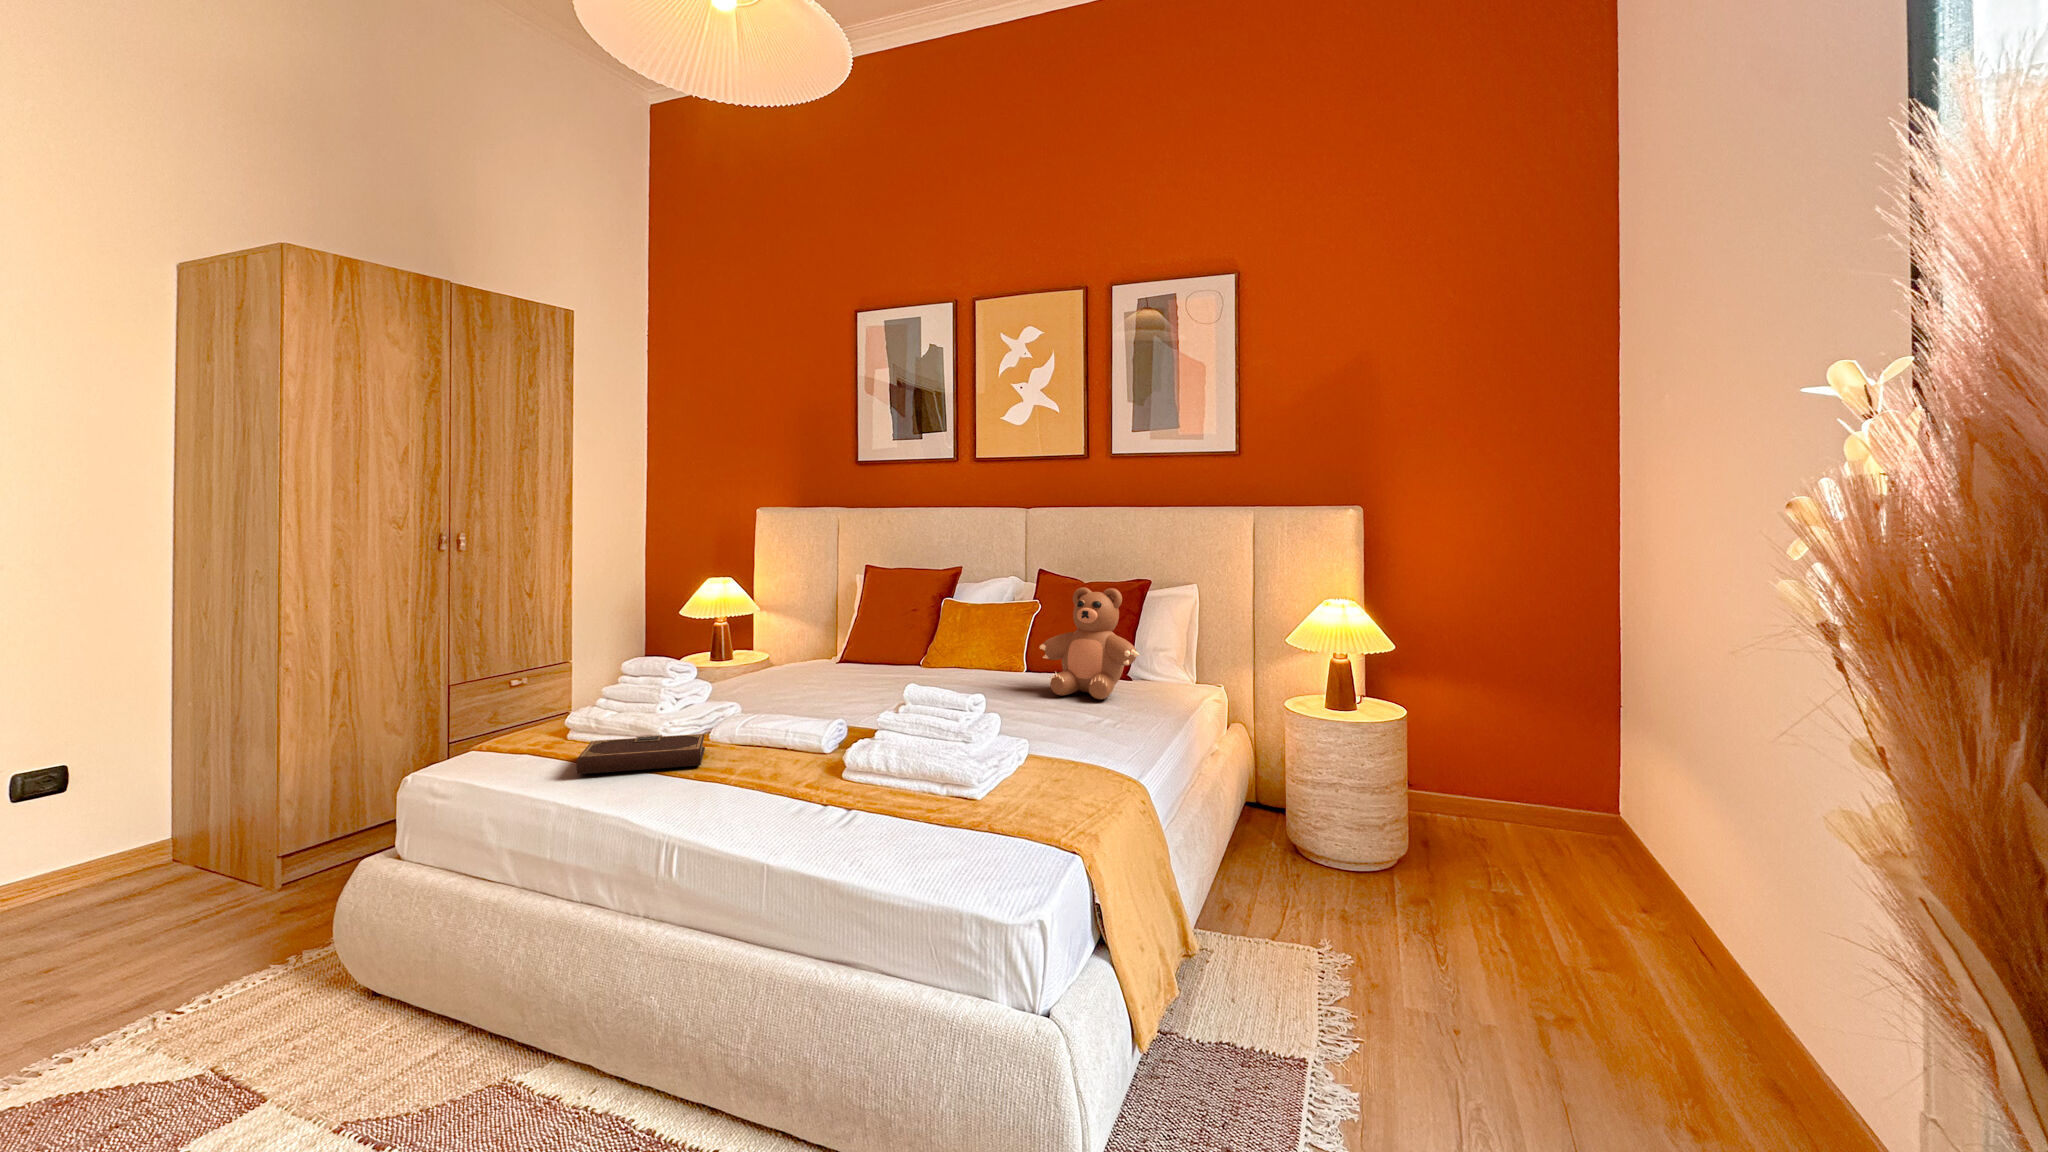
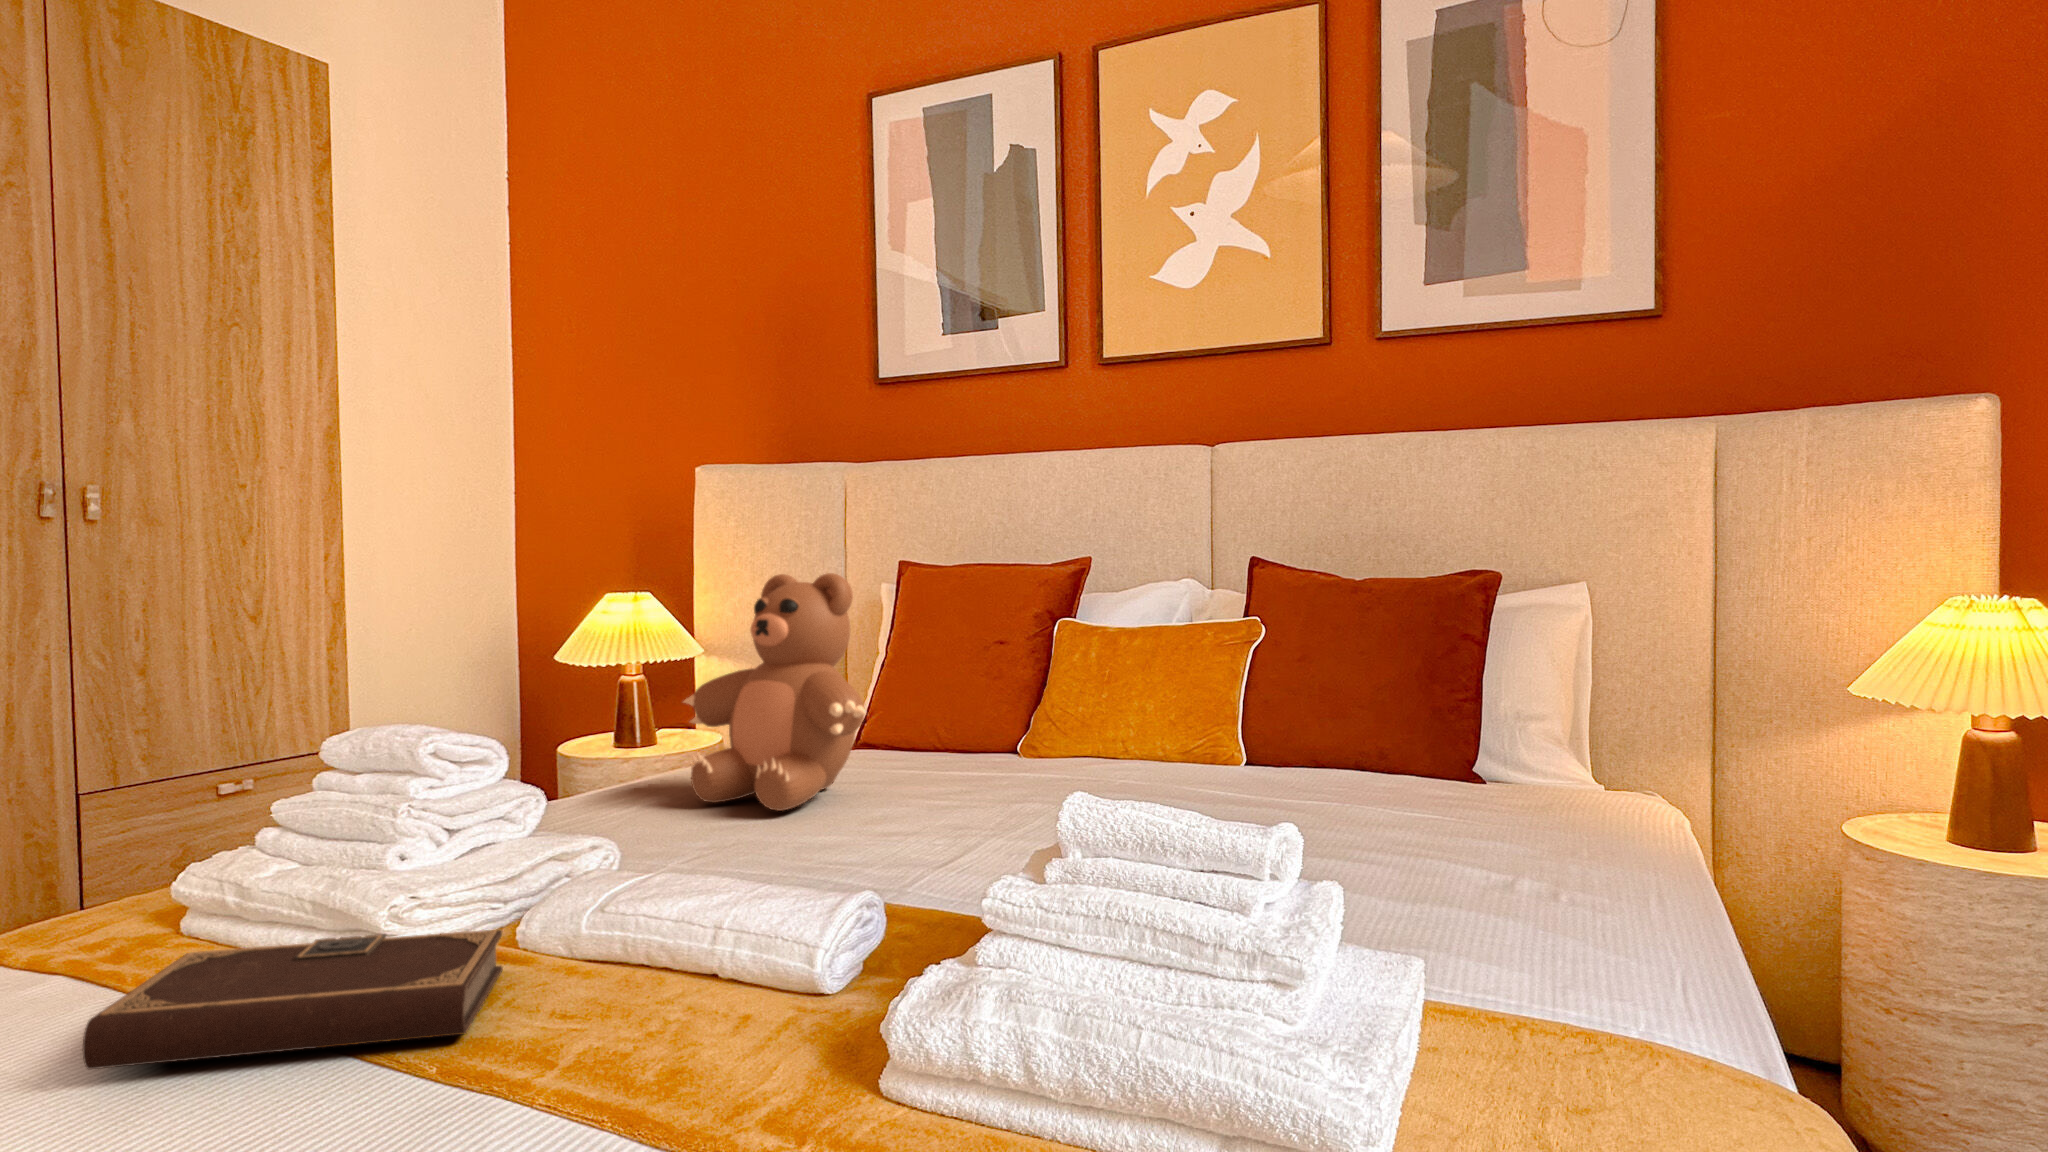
teddy bear: present [1039,587,1140,699] -> present [683,573,866,811]

